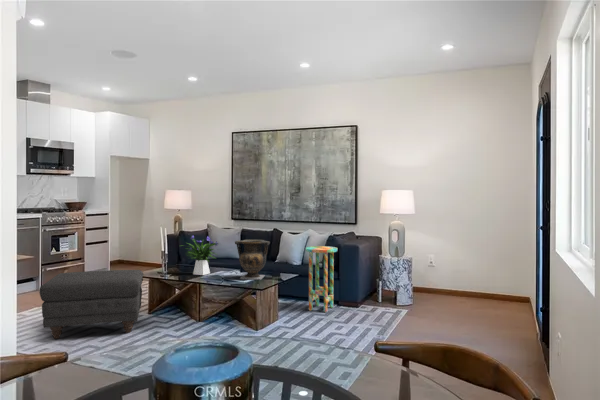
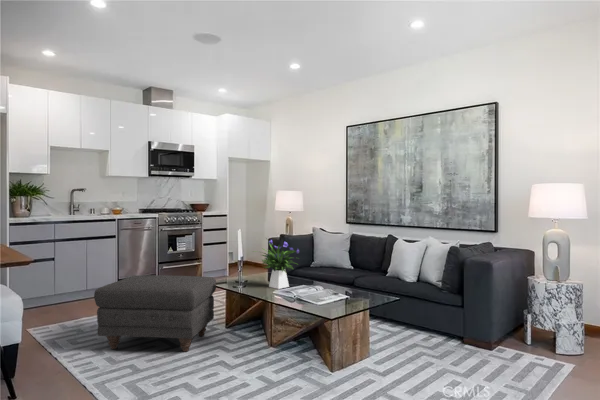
vase: present [235,239,270,280] -> none [311,248,356,302]
side table: present [306,246,338,312] -> none [414,260,459,353]

